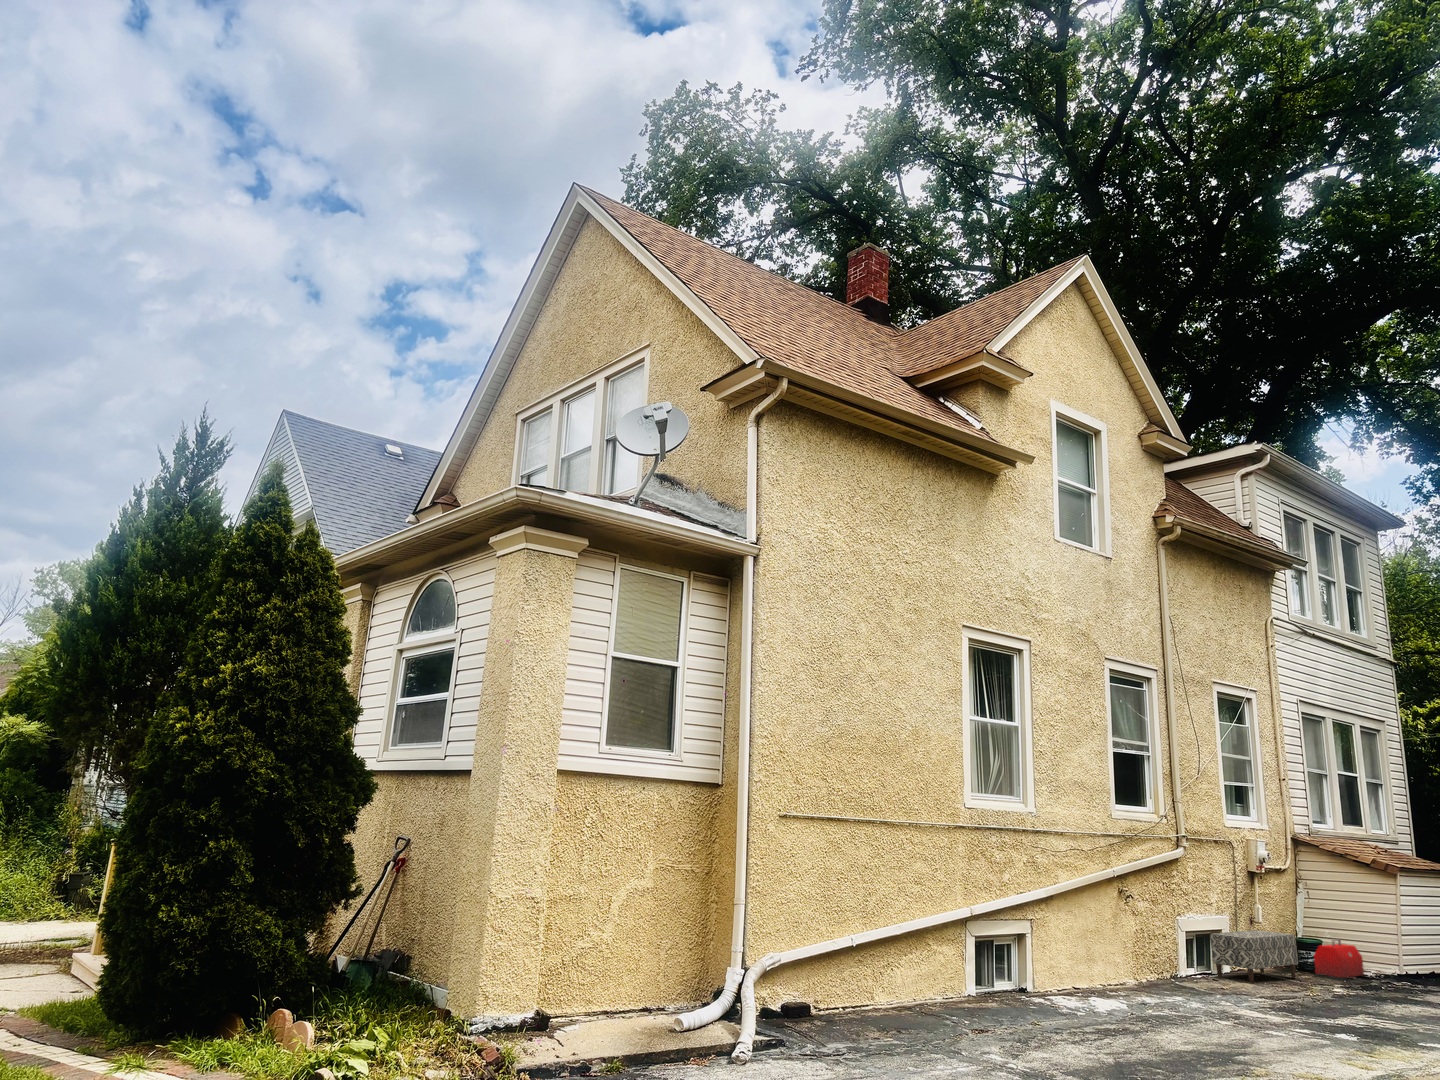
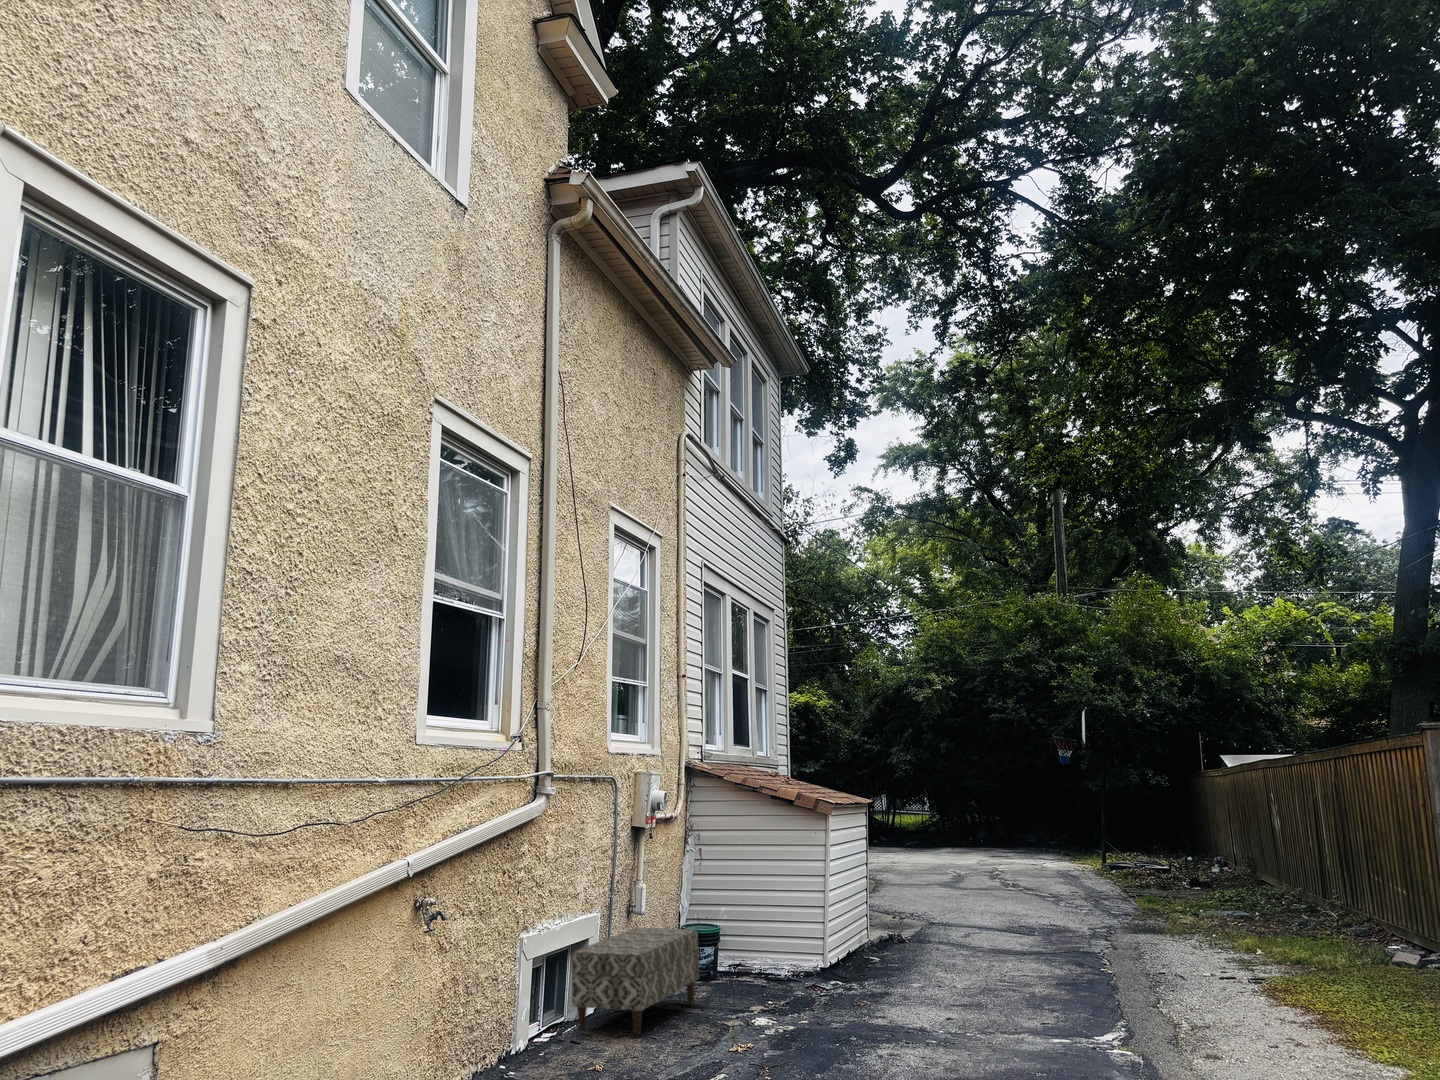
toolbox: present [1314,939,1364,978] -> none [709,921,771,985]

